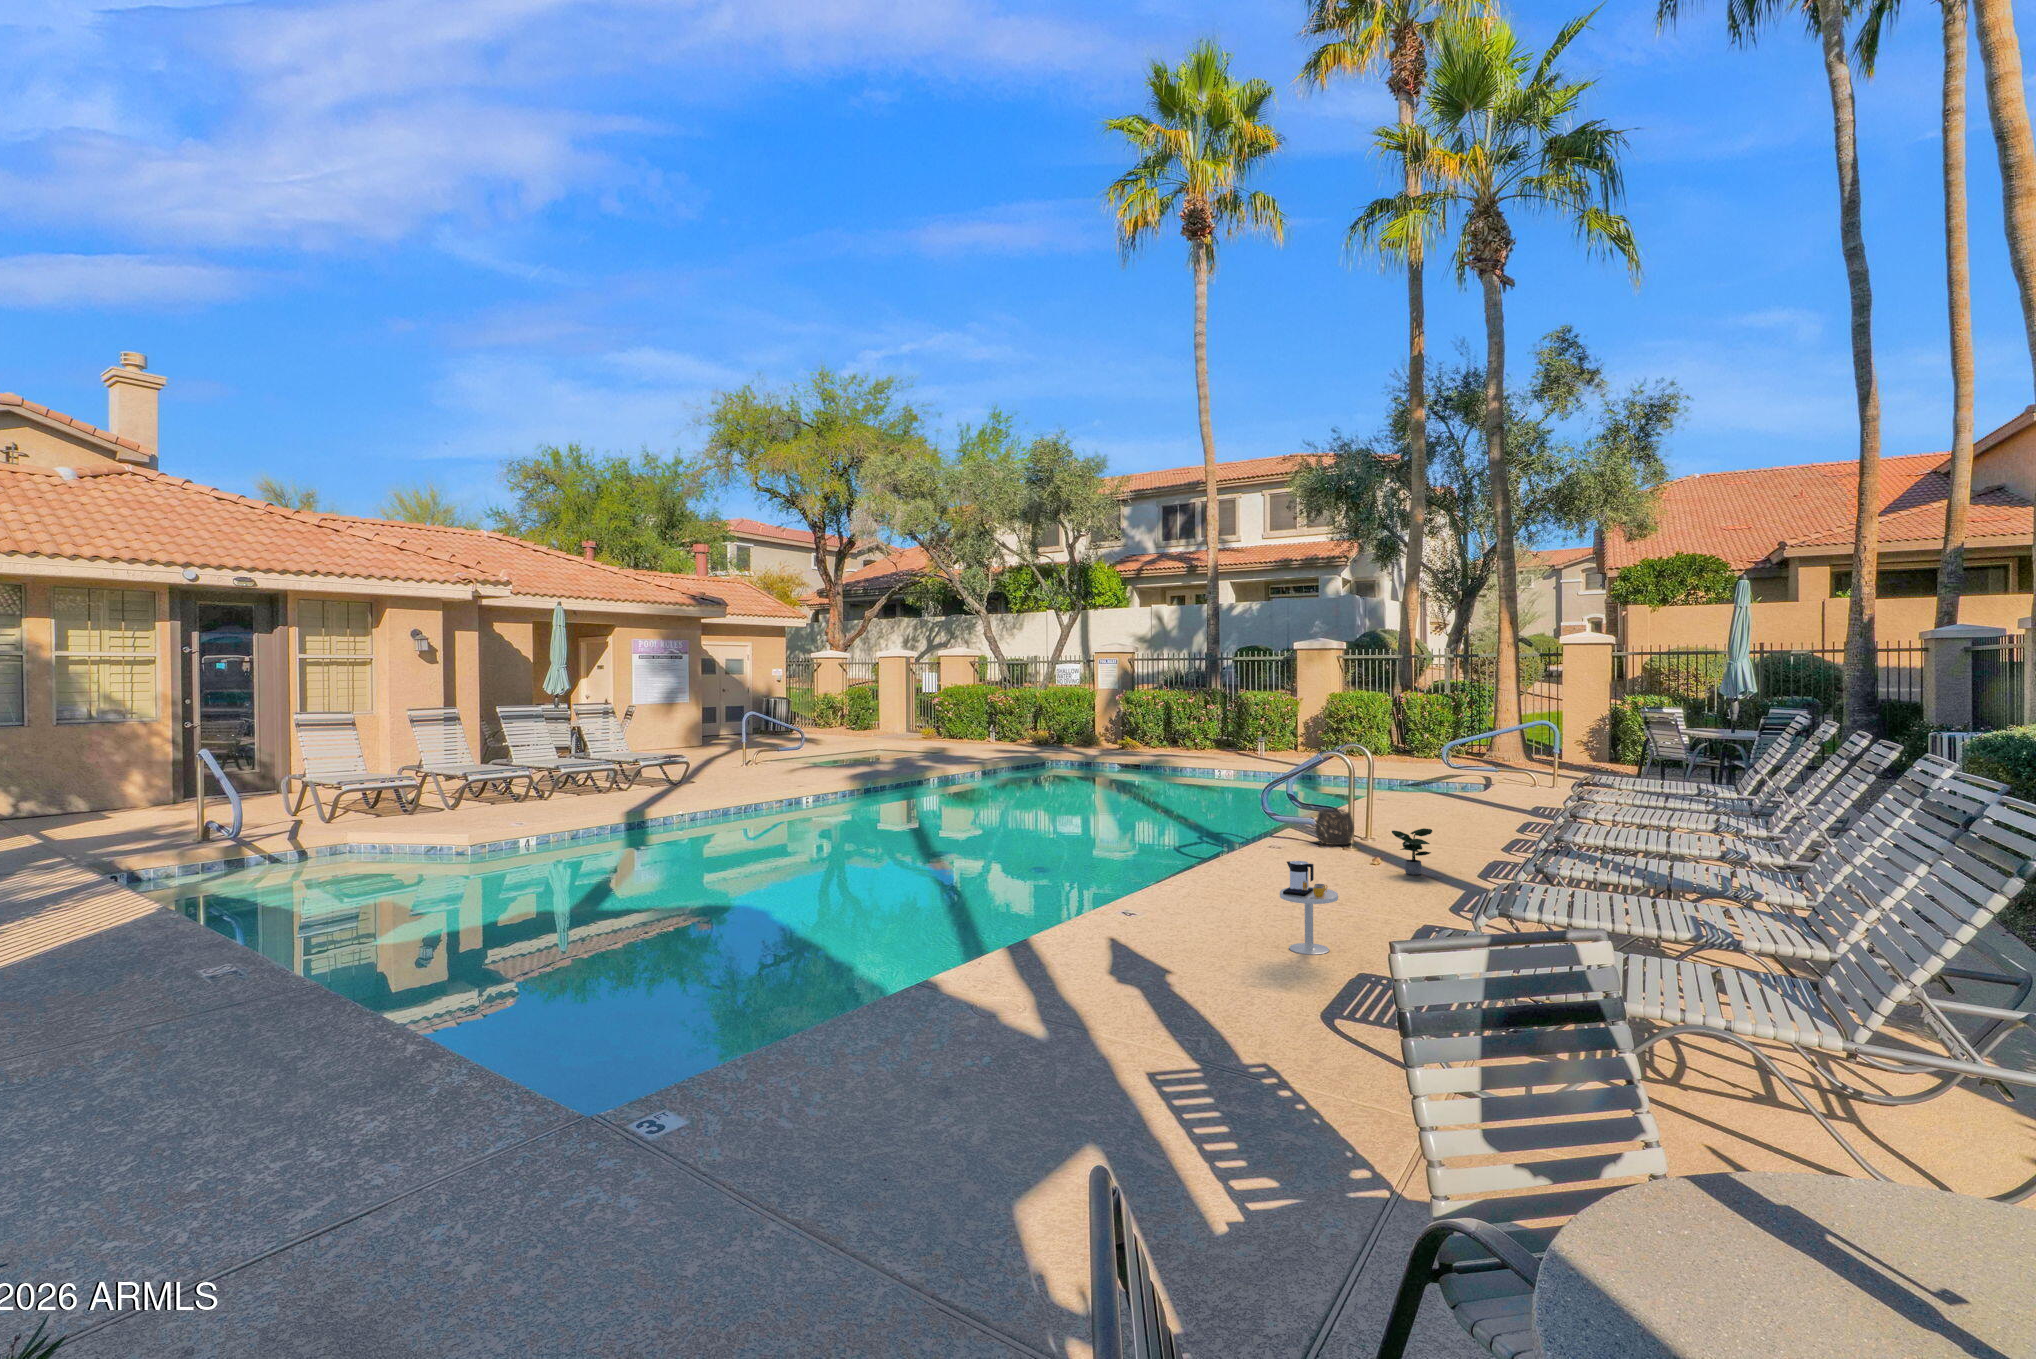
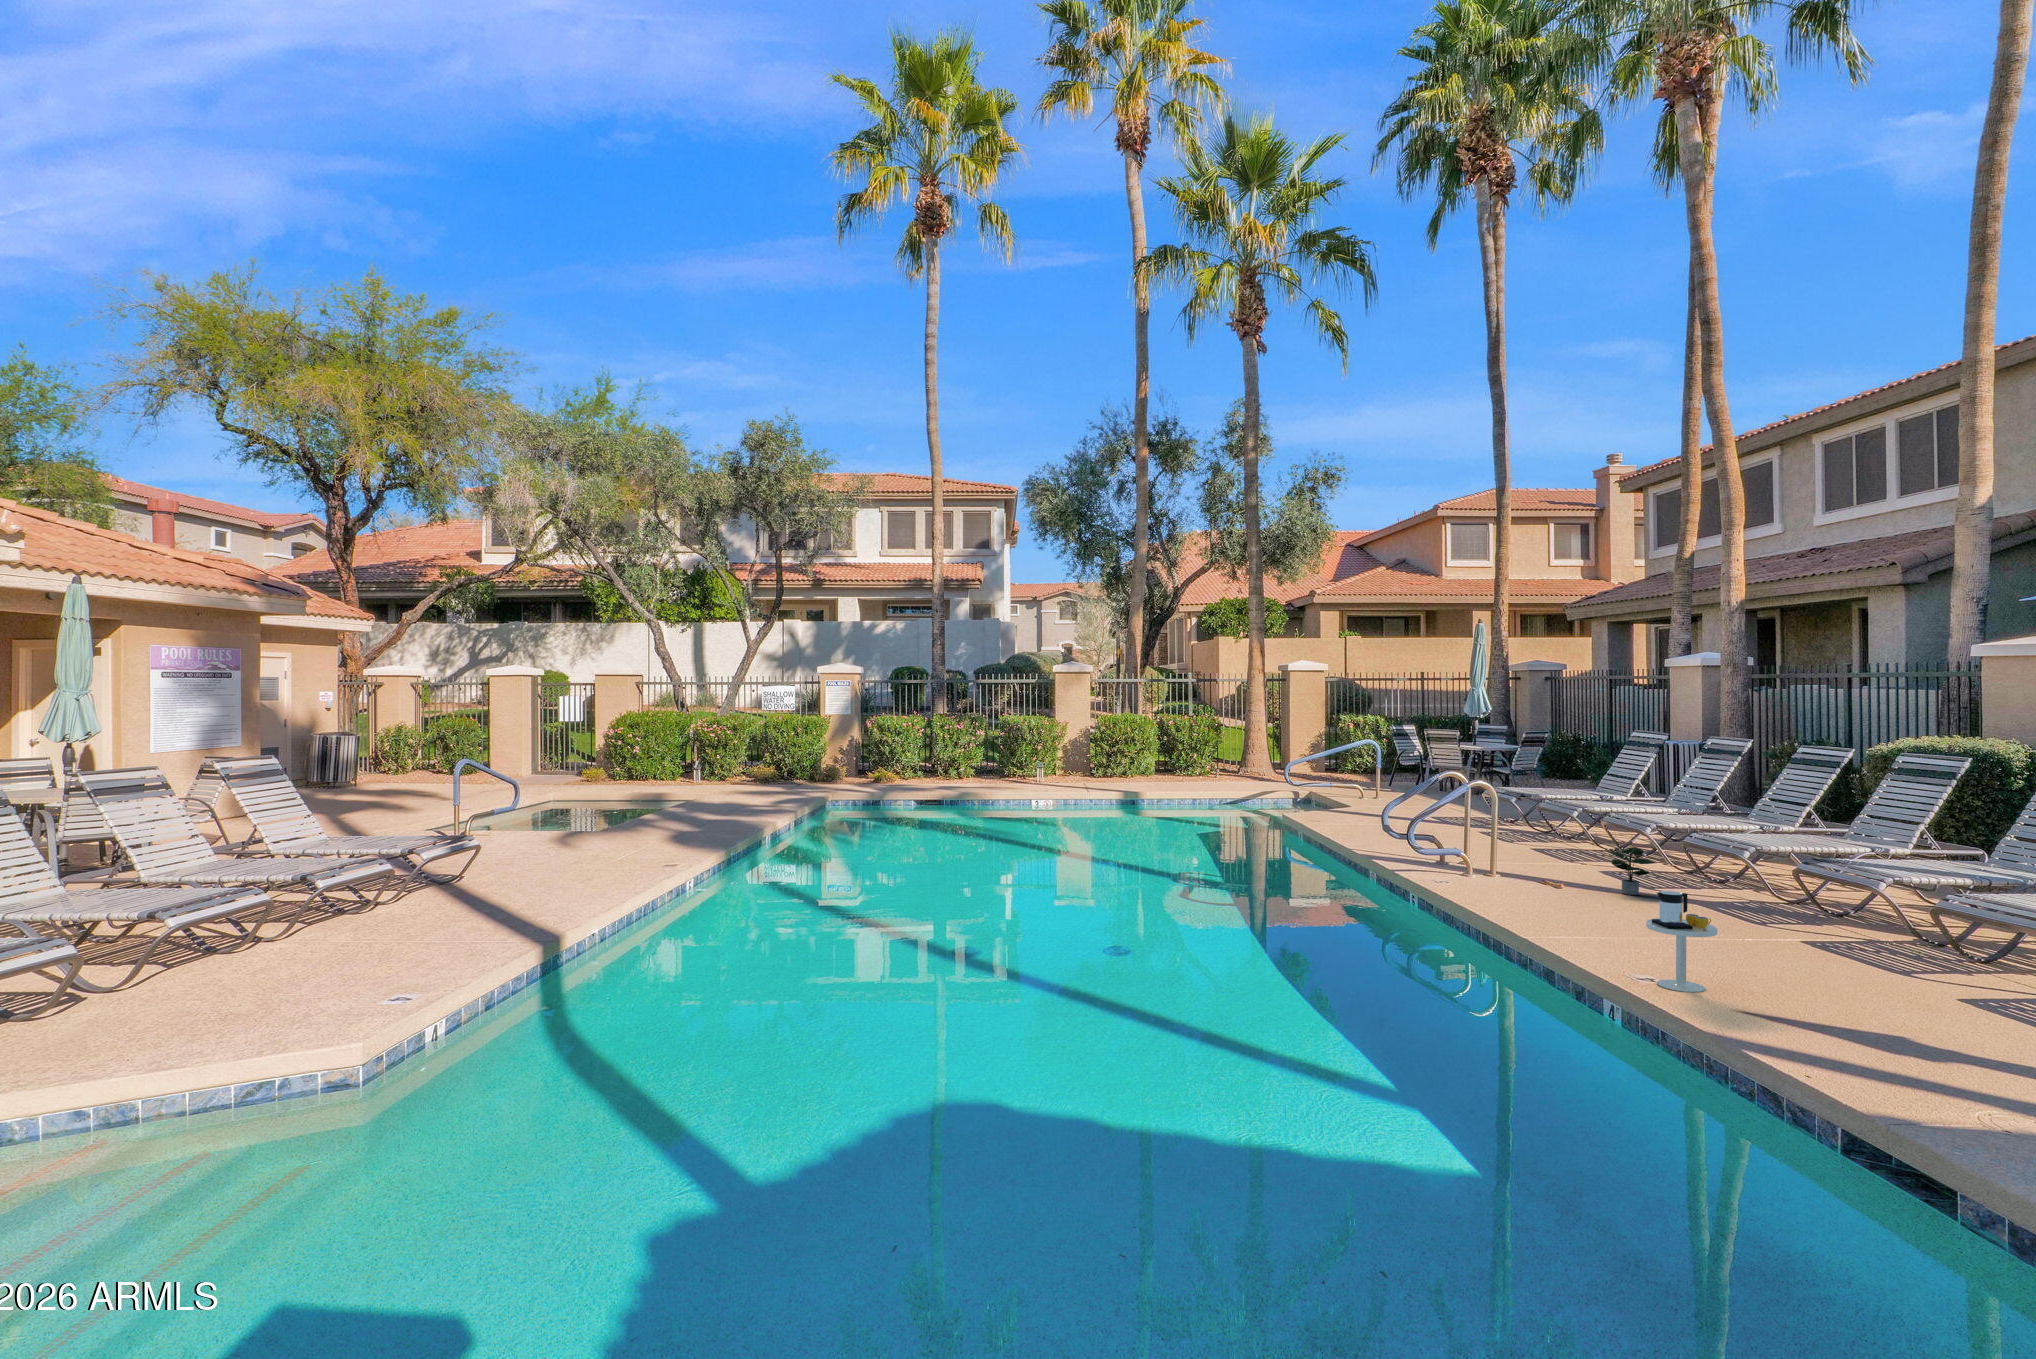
woven basket: present [1315,809,1354,845] -> none [1432,834,1474,872]
side table: present [1280,861,1338,955] -> present [1646,891,1717,992]

